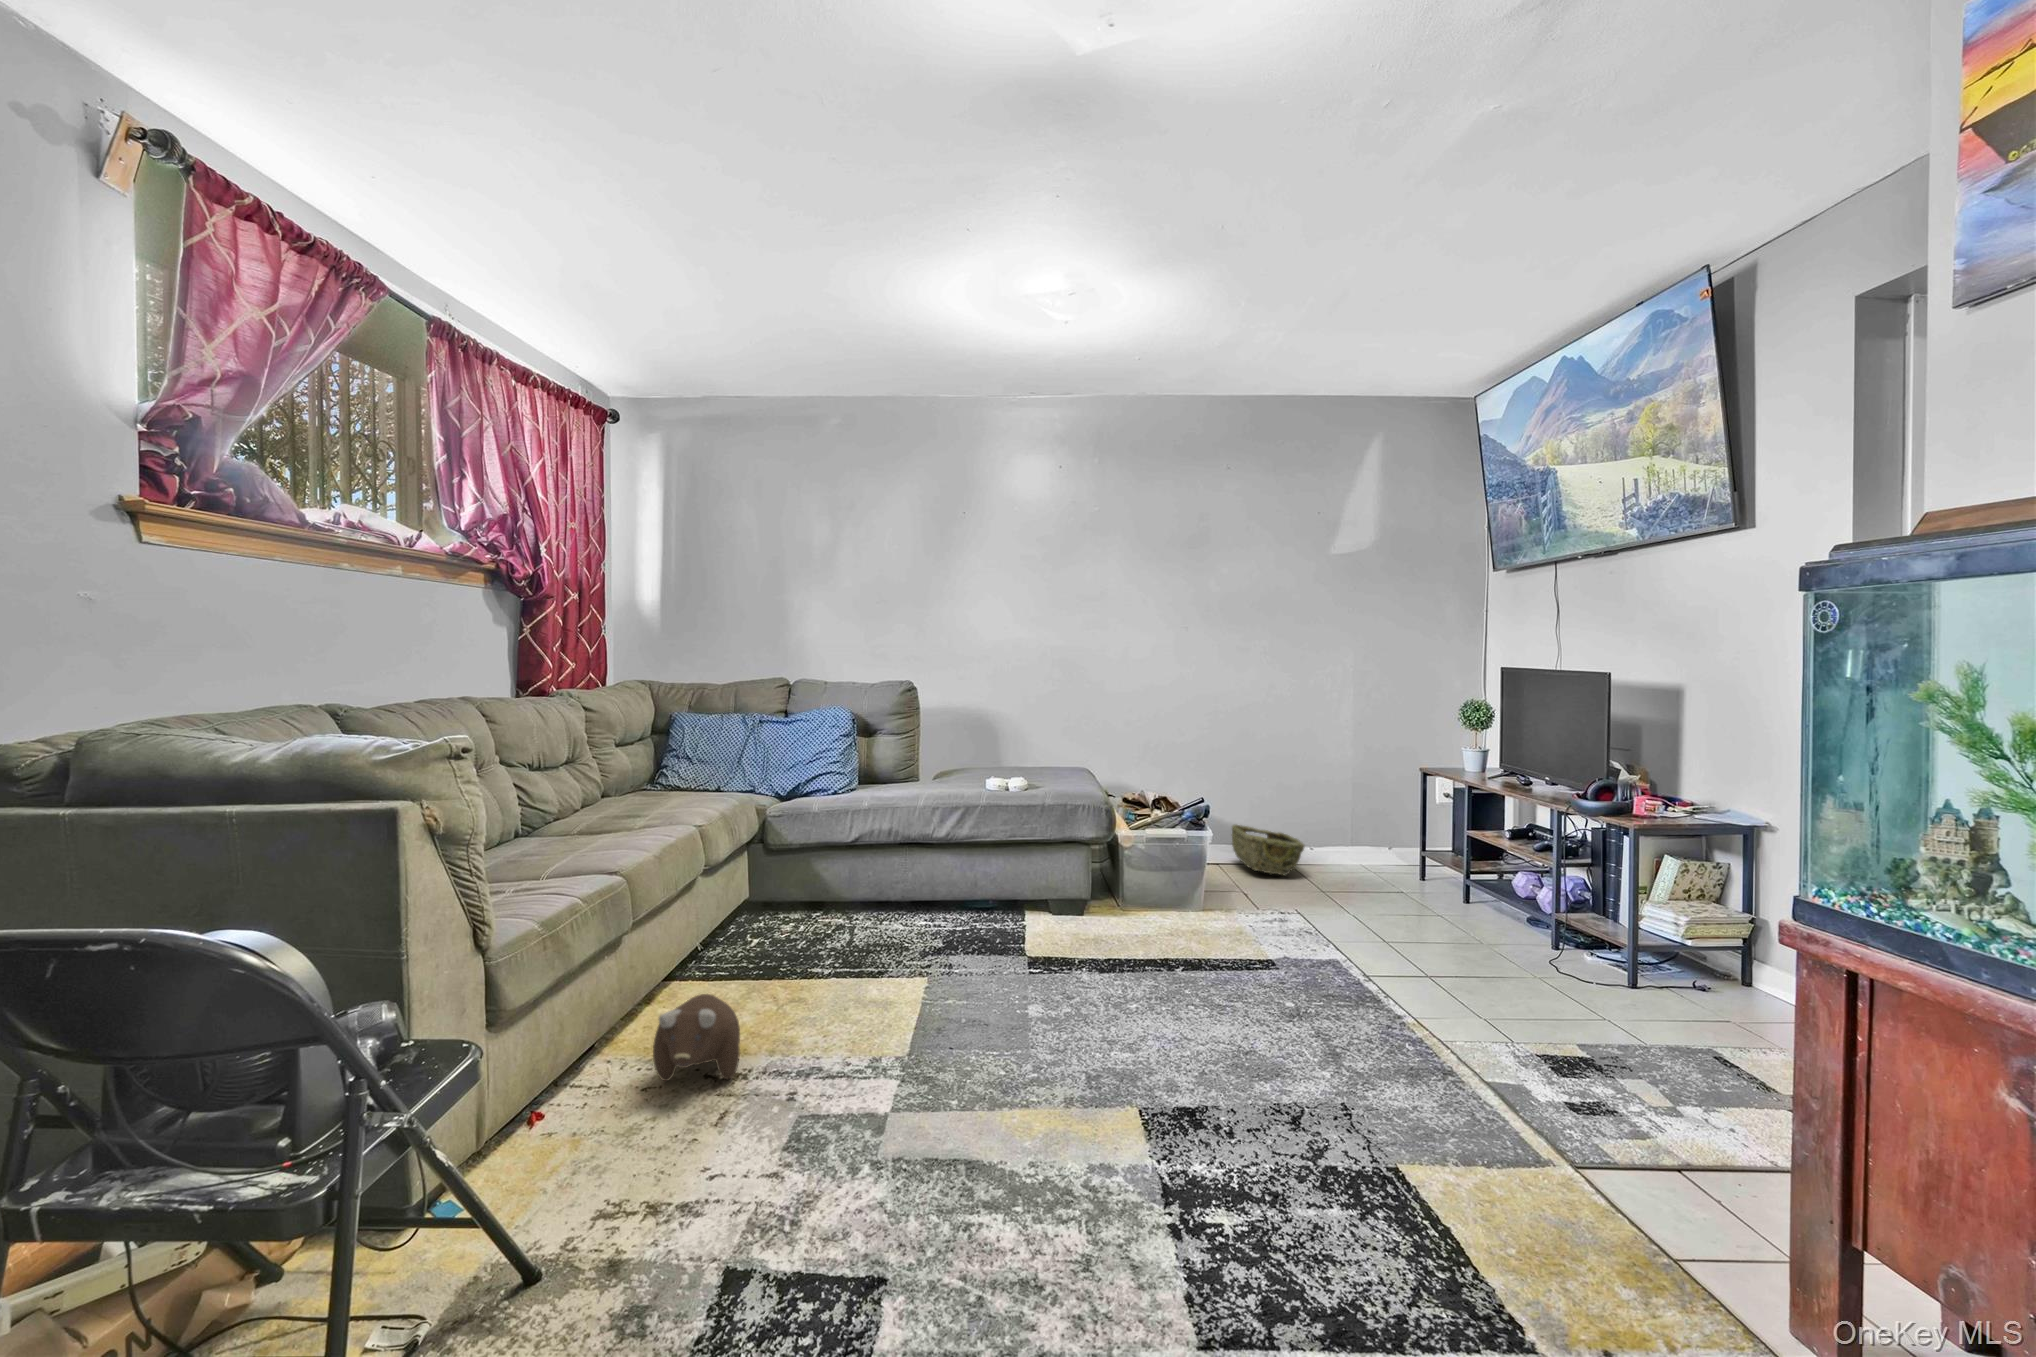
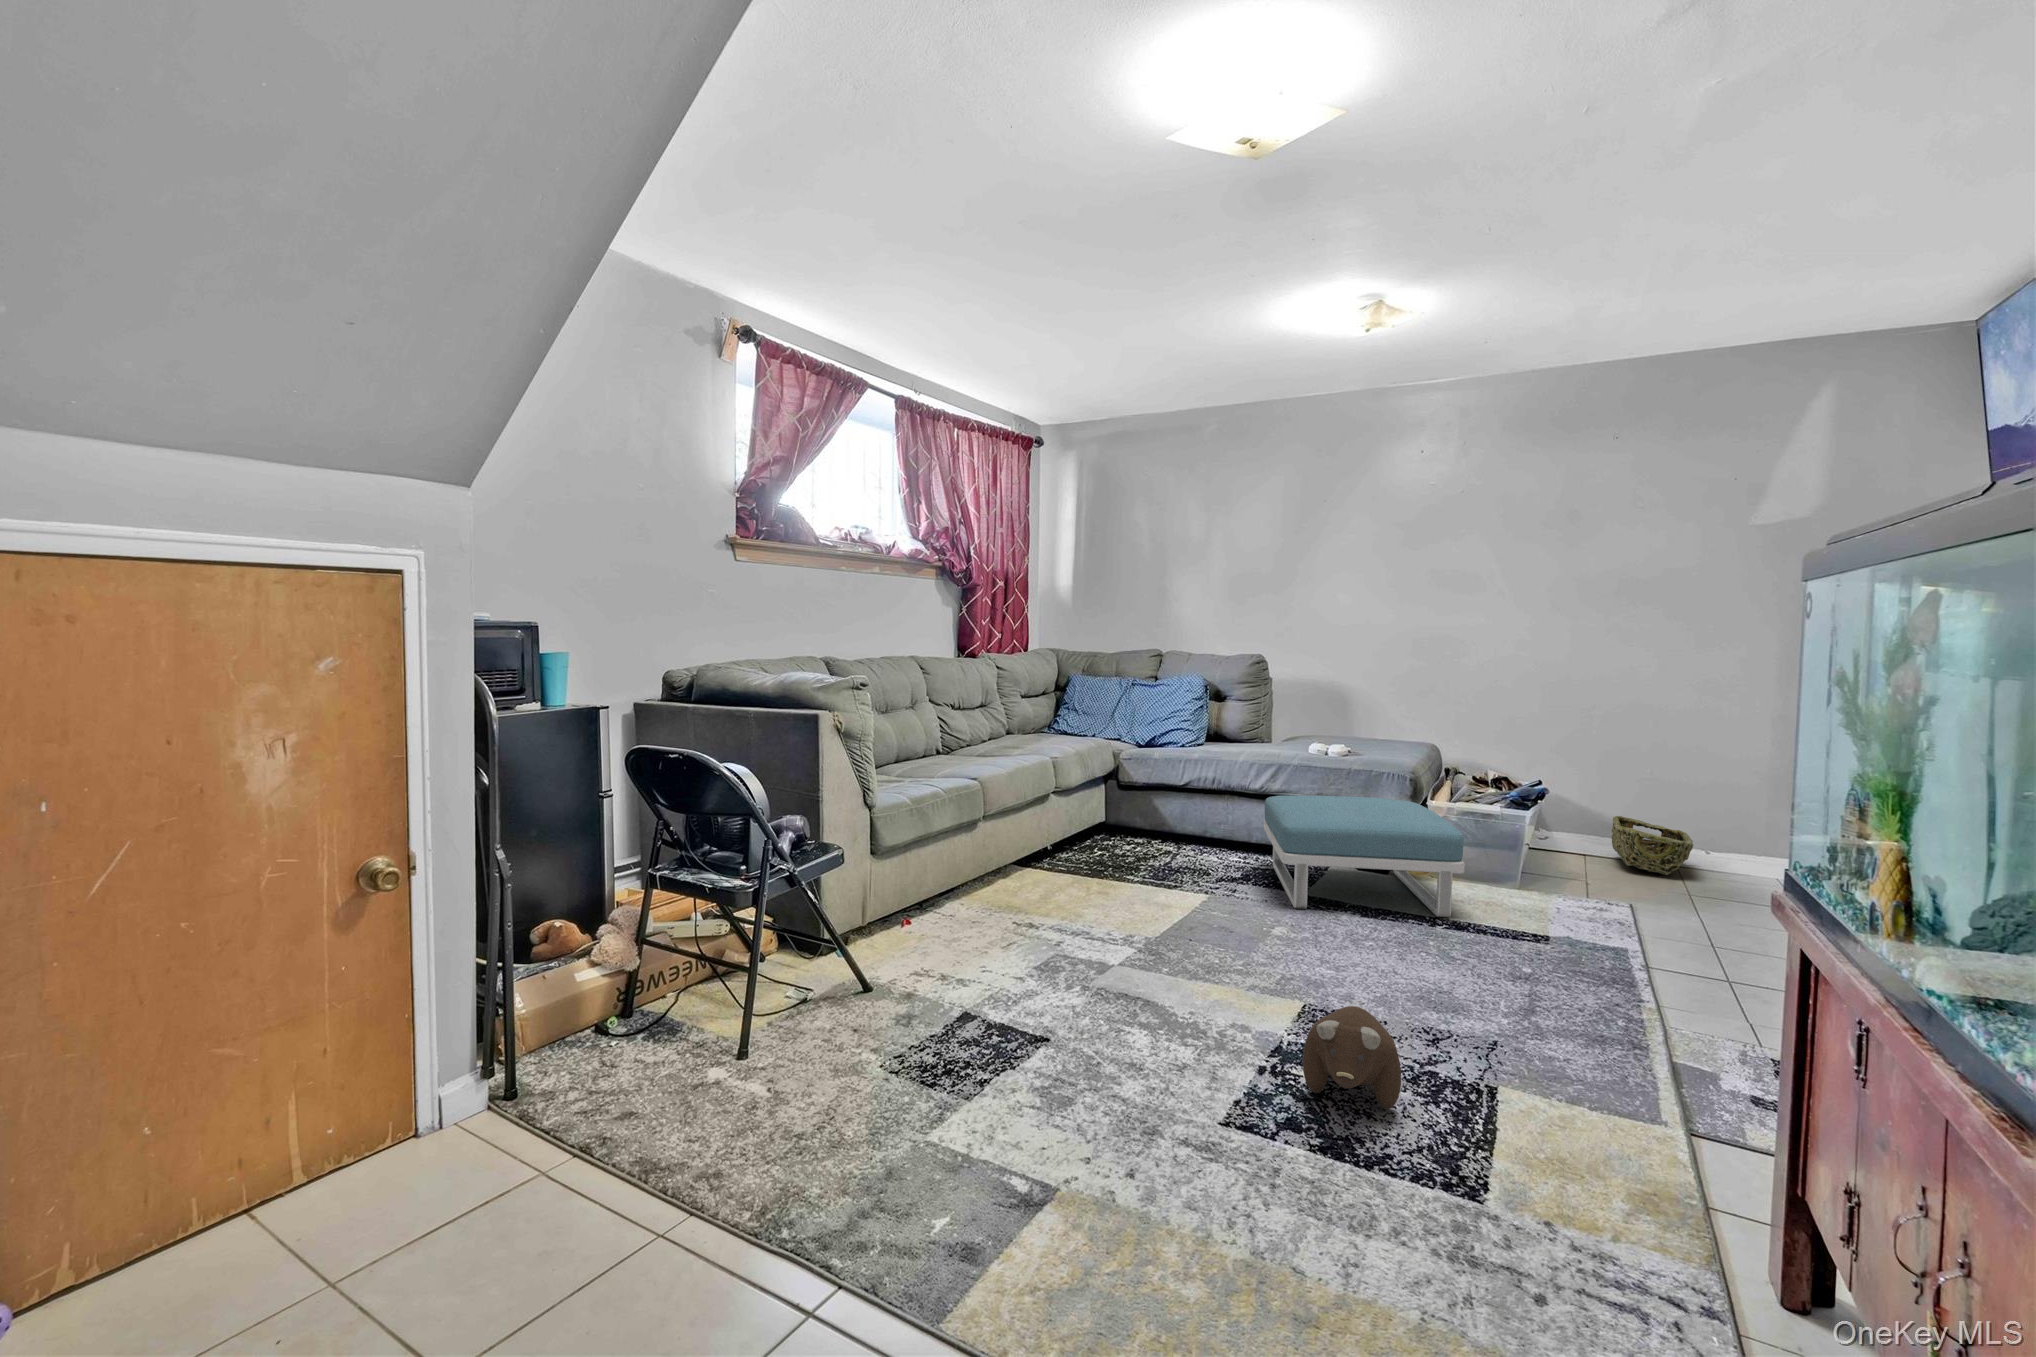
footstool: none [953,834,1182,974] -> present [1264,795,1465,917]
plush toy: present [653,994,740,1081] -> present [1303,1006,1401,1109]

